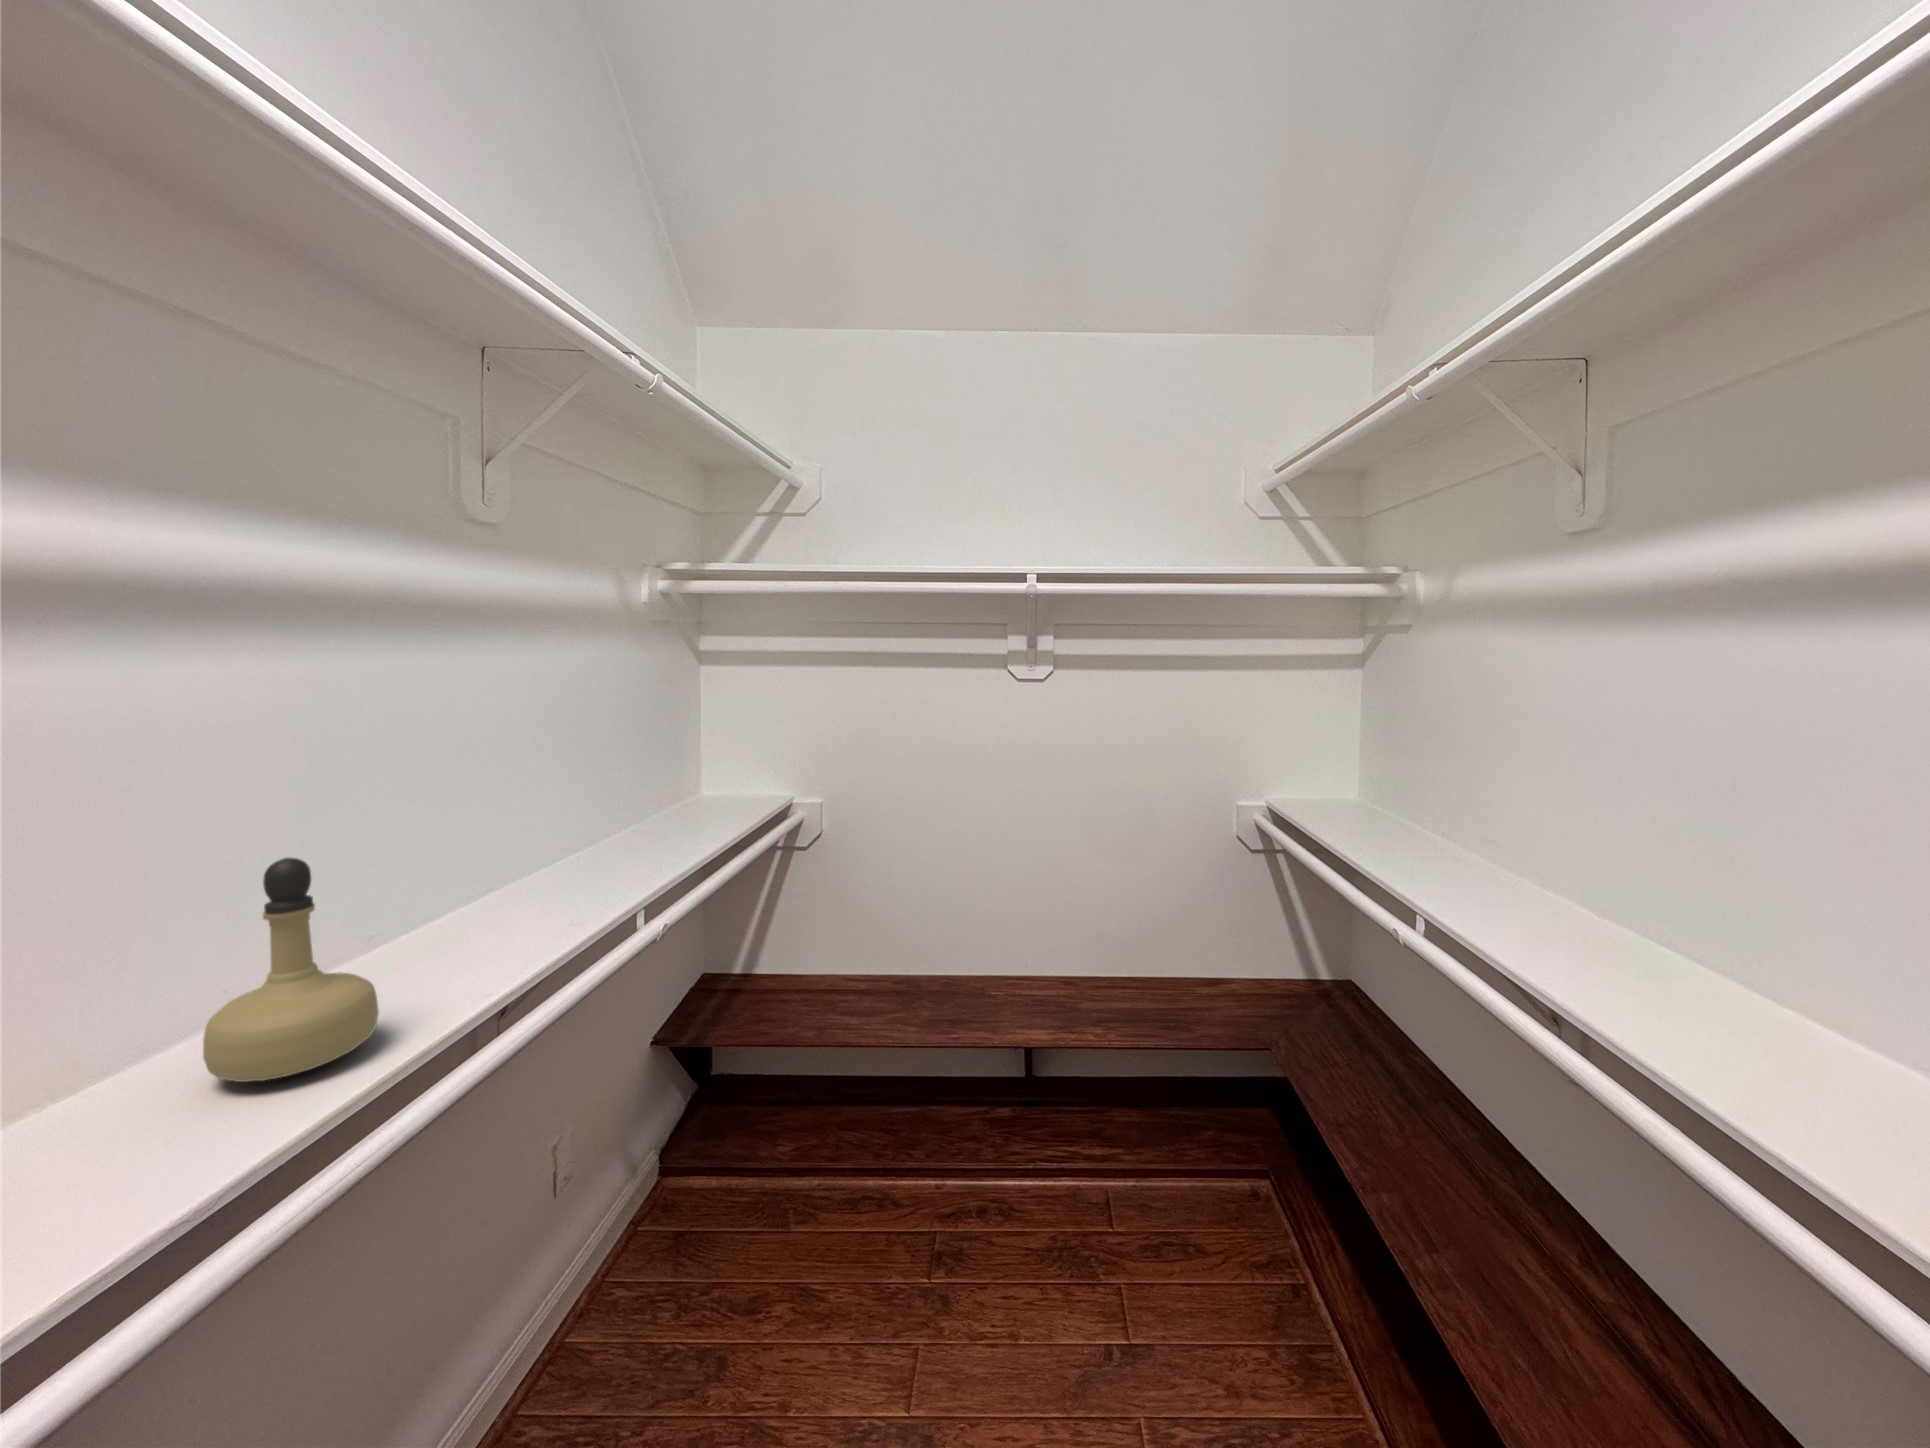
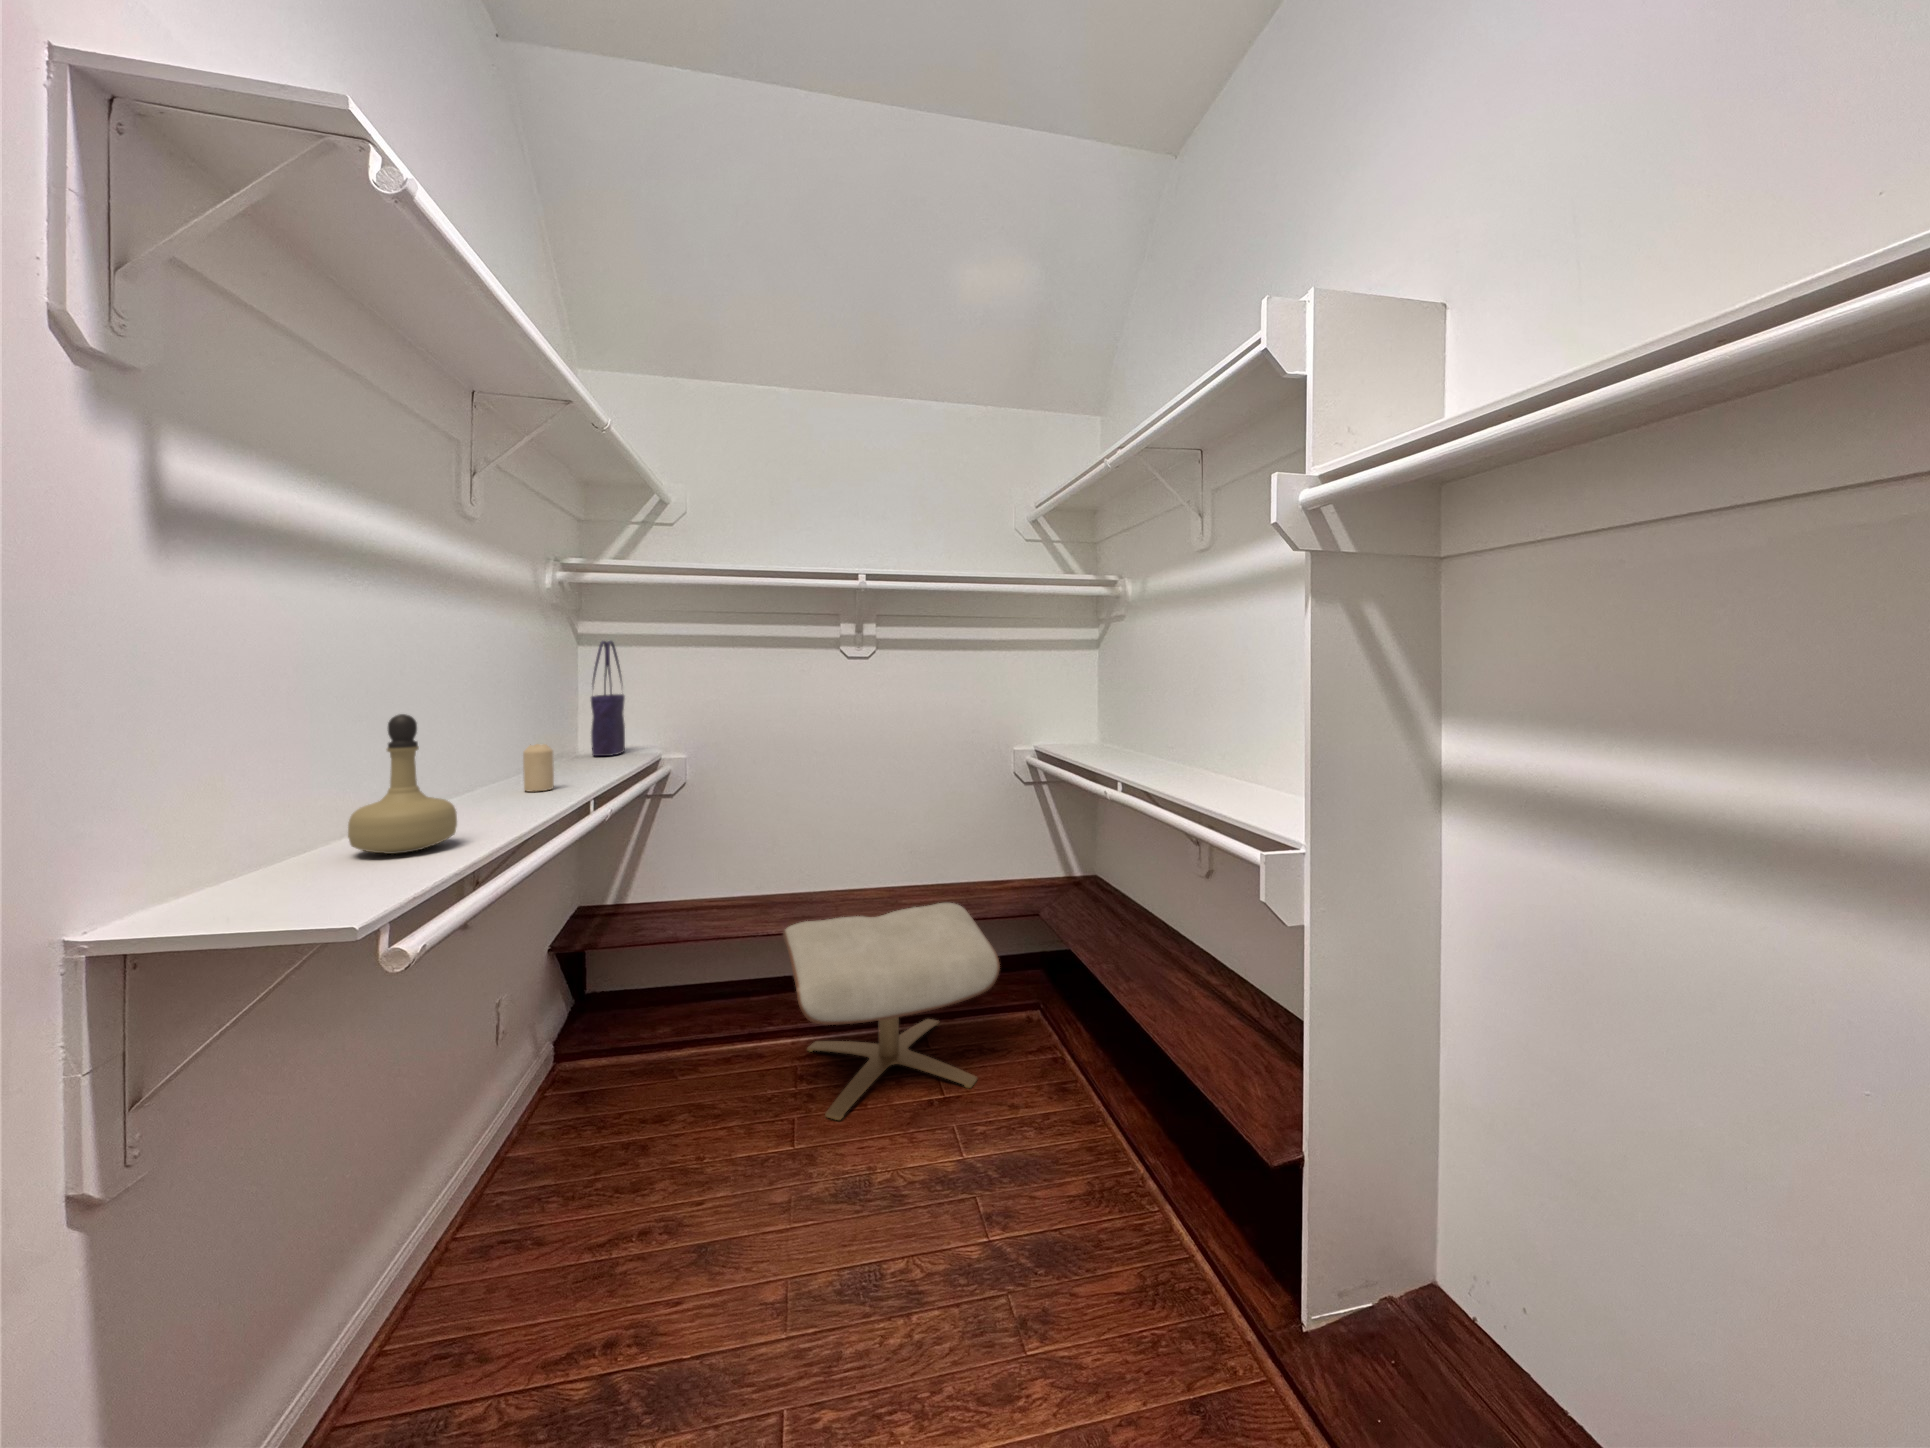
tote bag: none [709,661,751,803] -> present [591,641,625,756]
candle: none [578,823,617,888] -> present [523,744,554,792]
ottoman: none [919,1032,1214,1365] -> present [783,903,1000,1120]

